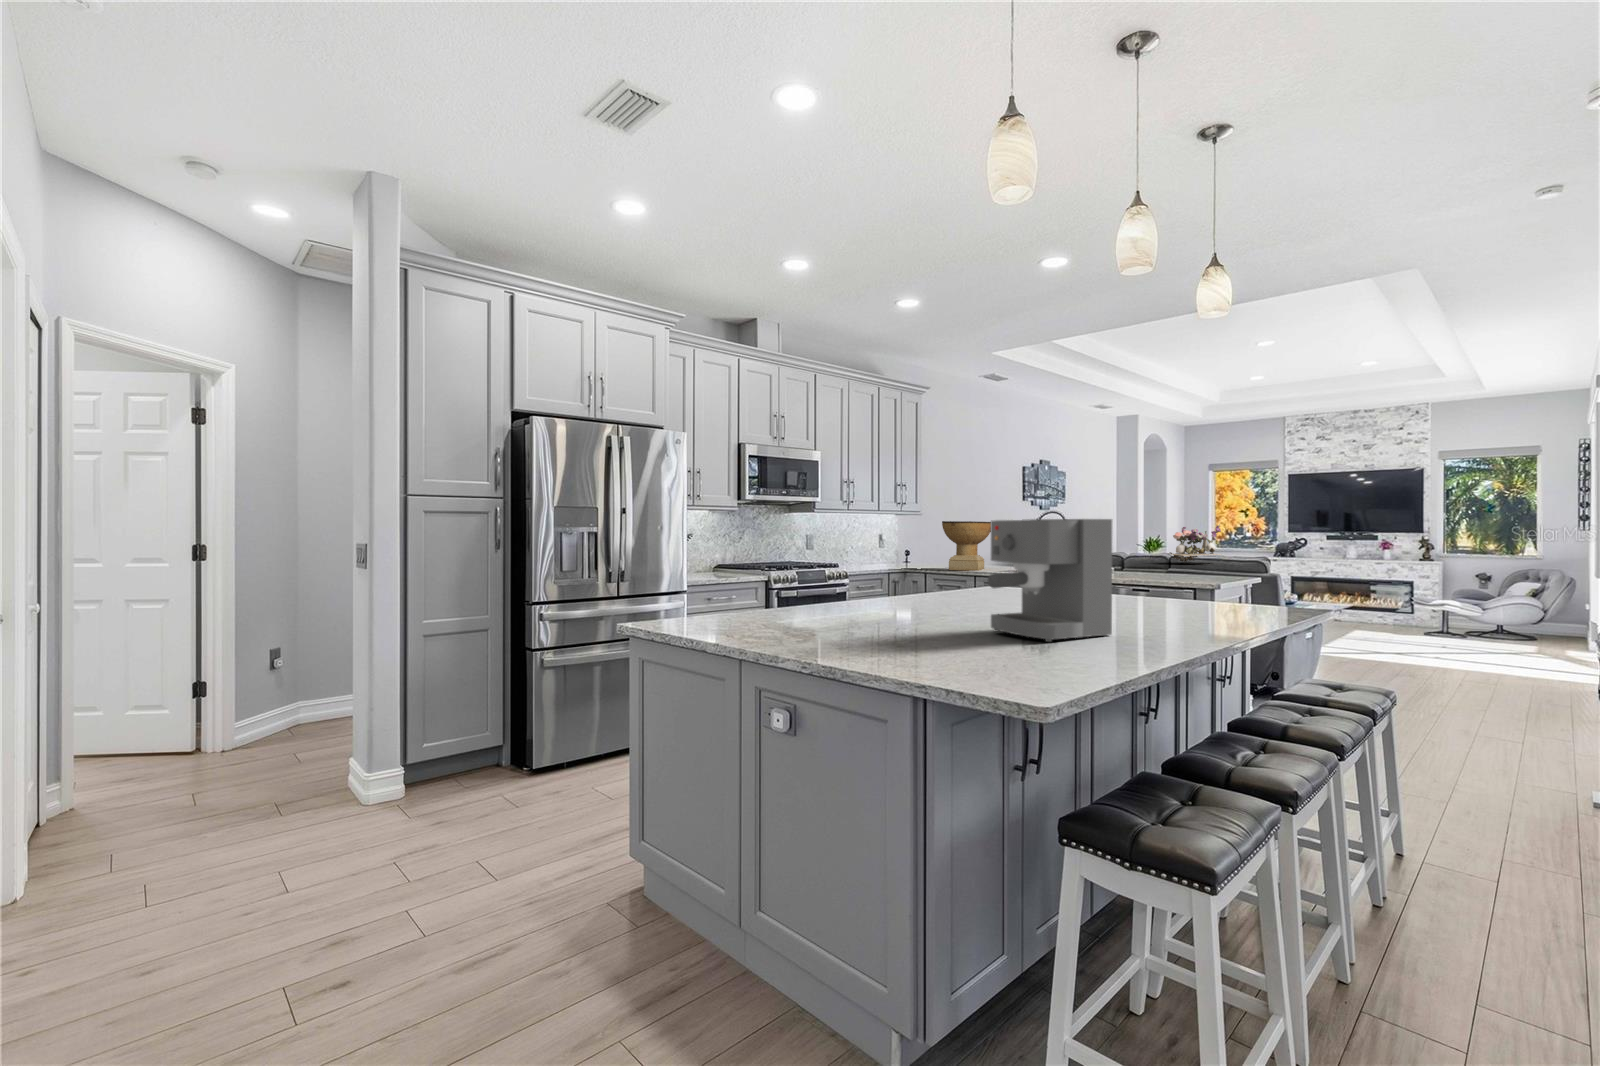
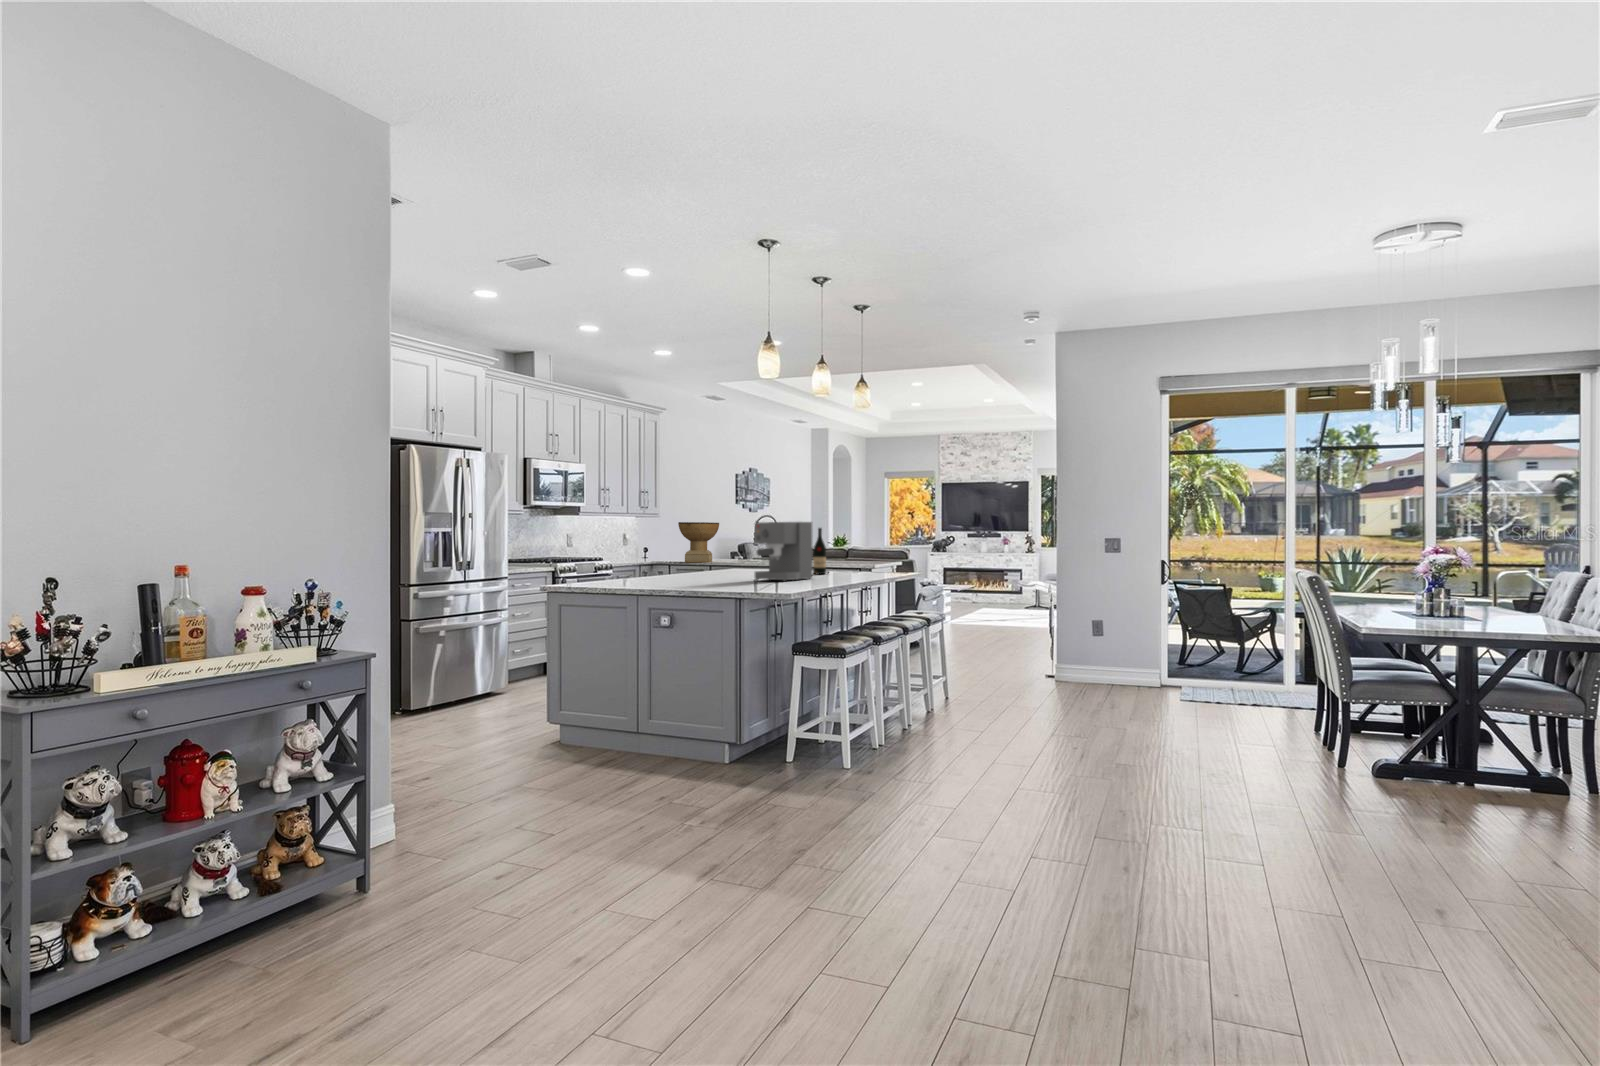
flower arrangement: present [1169,525,1221,562] -> none [845,525,883,554]
wine bottle: none [1114,530,1149,618] -> present [813,528,829,574]

